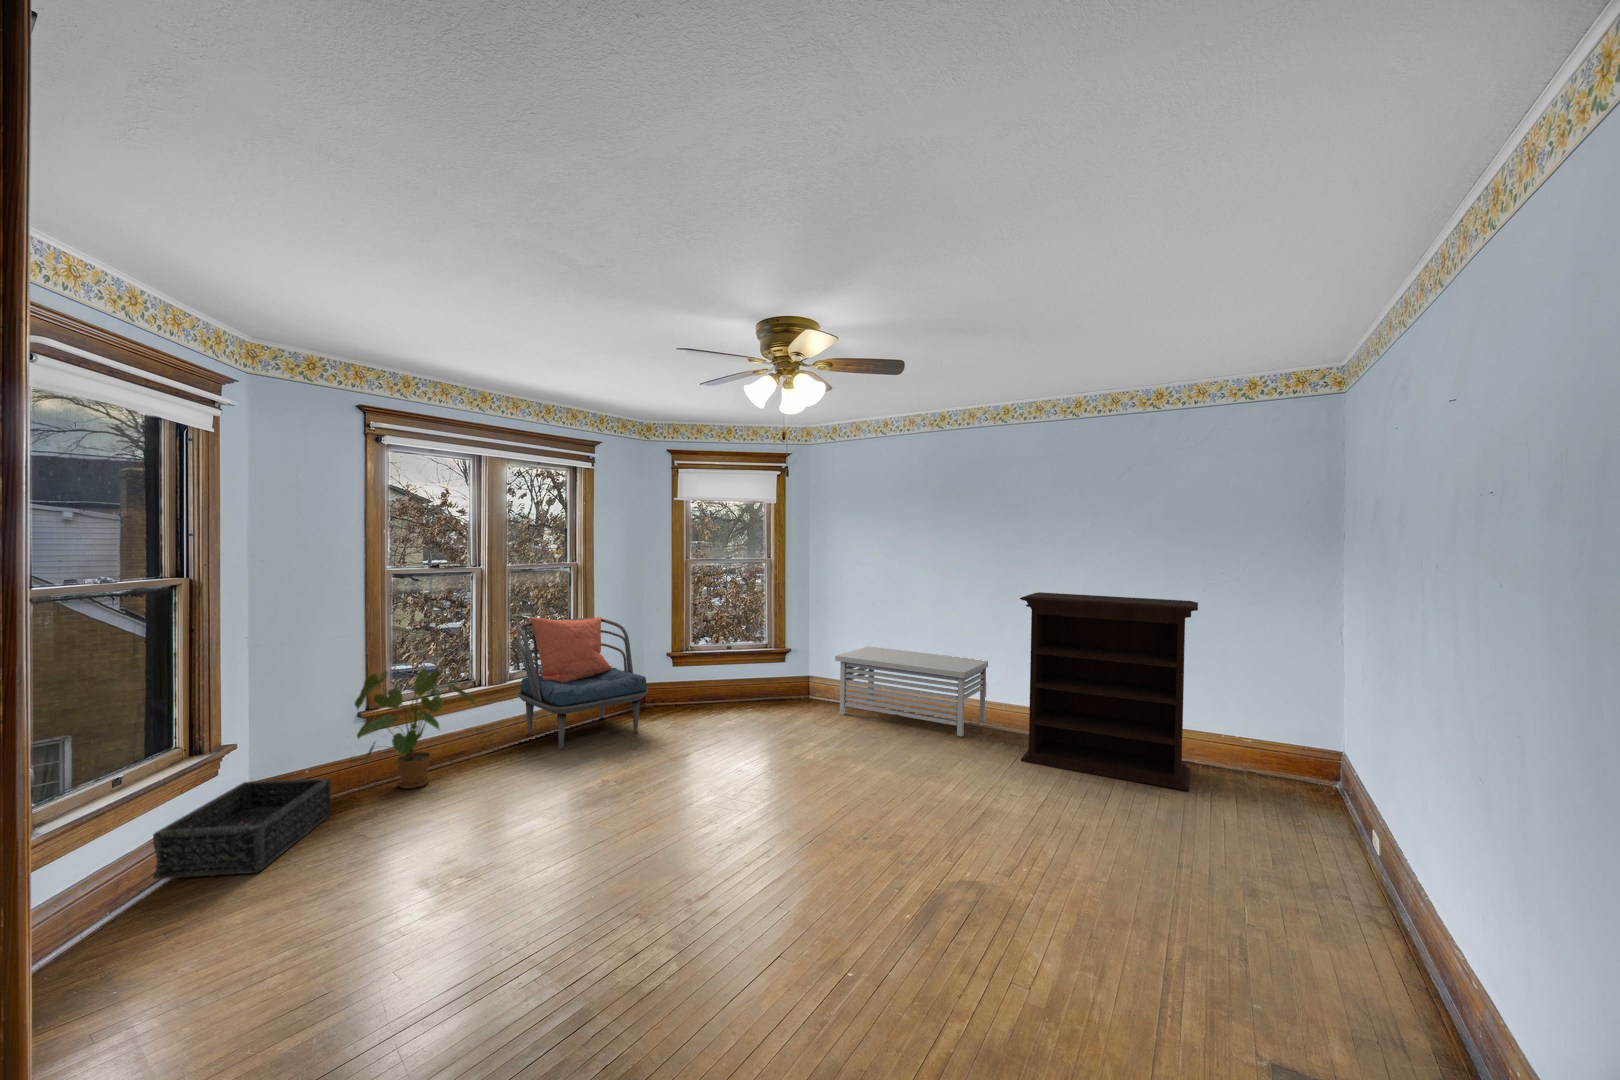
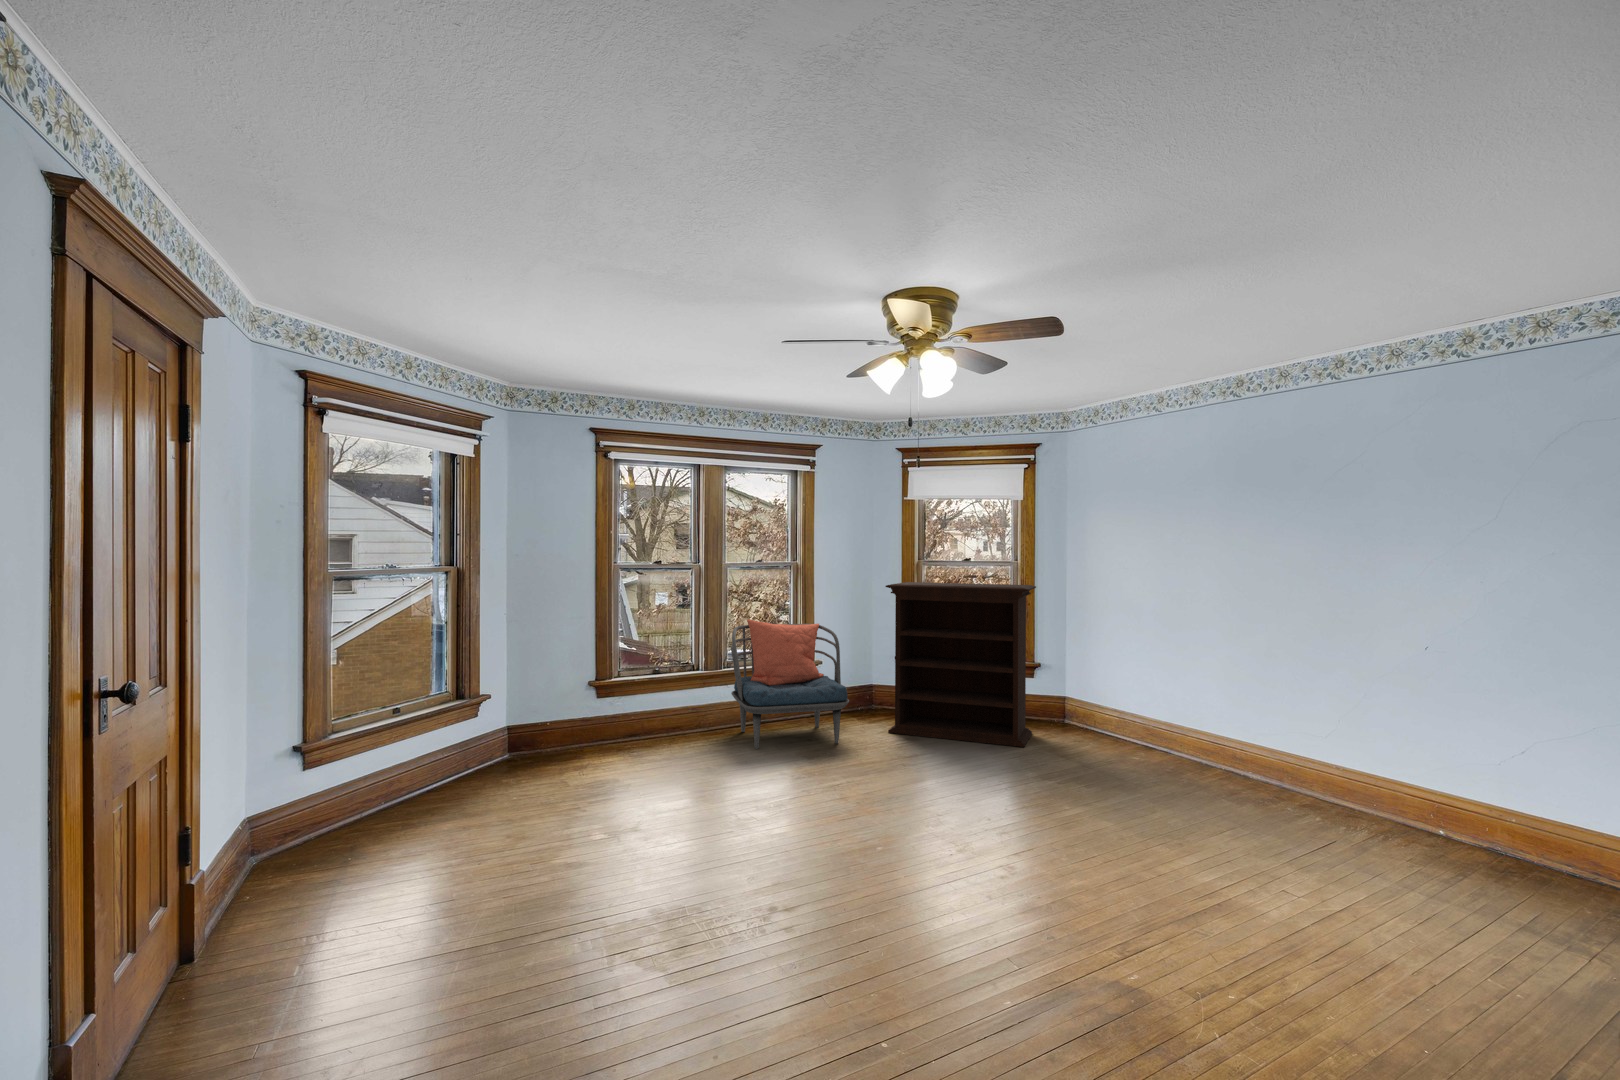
bookshelf: present [1020,592,1198,791] -> present [885,582,1036,747]
storage bench: present [835,646,988,737] -> none [1072,677,1290,803]
house plant: present [355,669,475,789] -> none [575,658,681,762]
basket: present [153,778,331,879] -> none [422,735,550,803]

